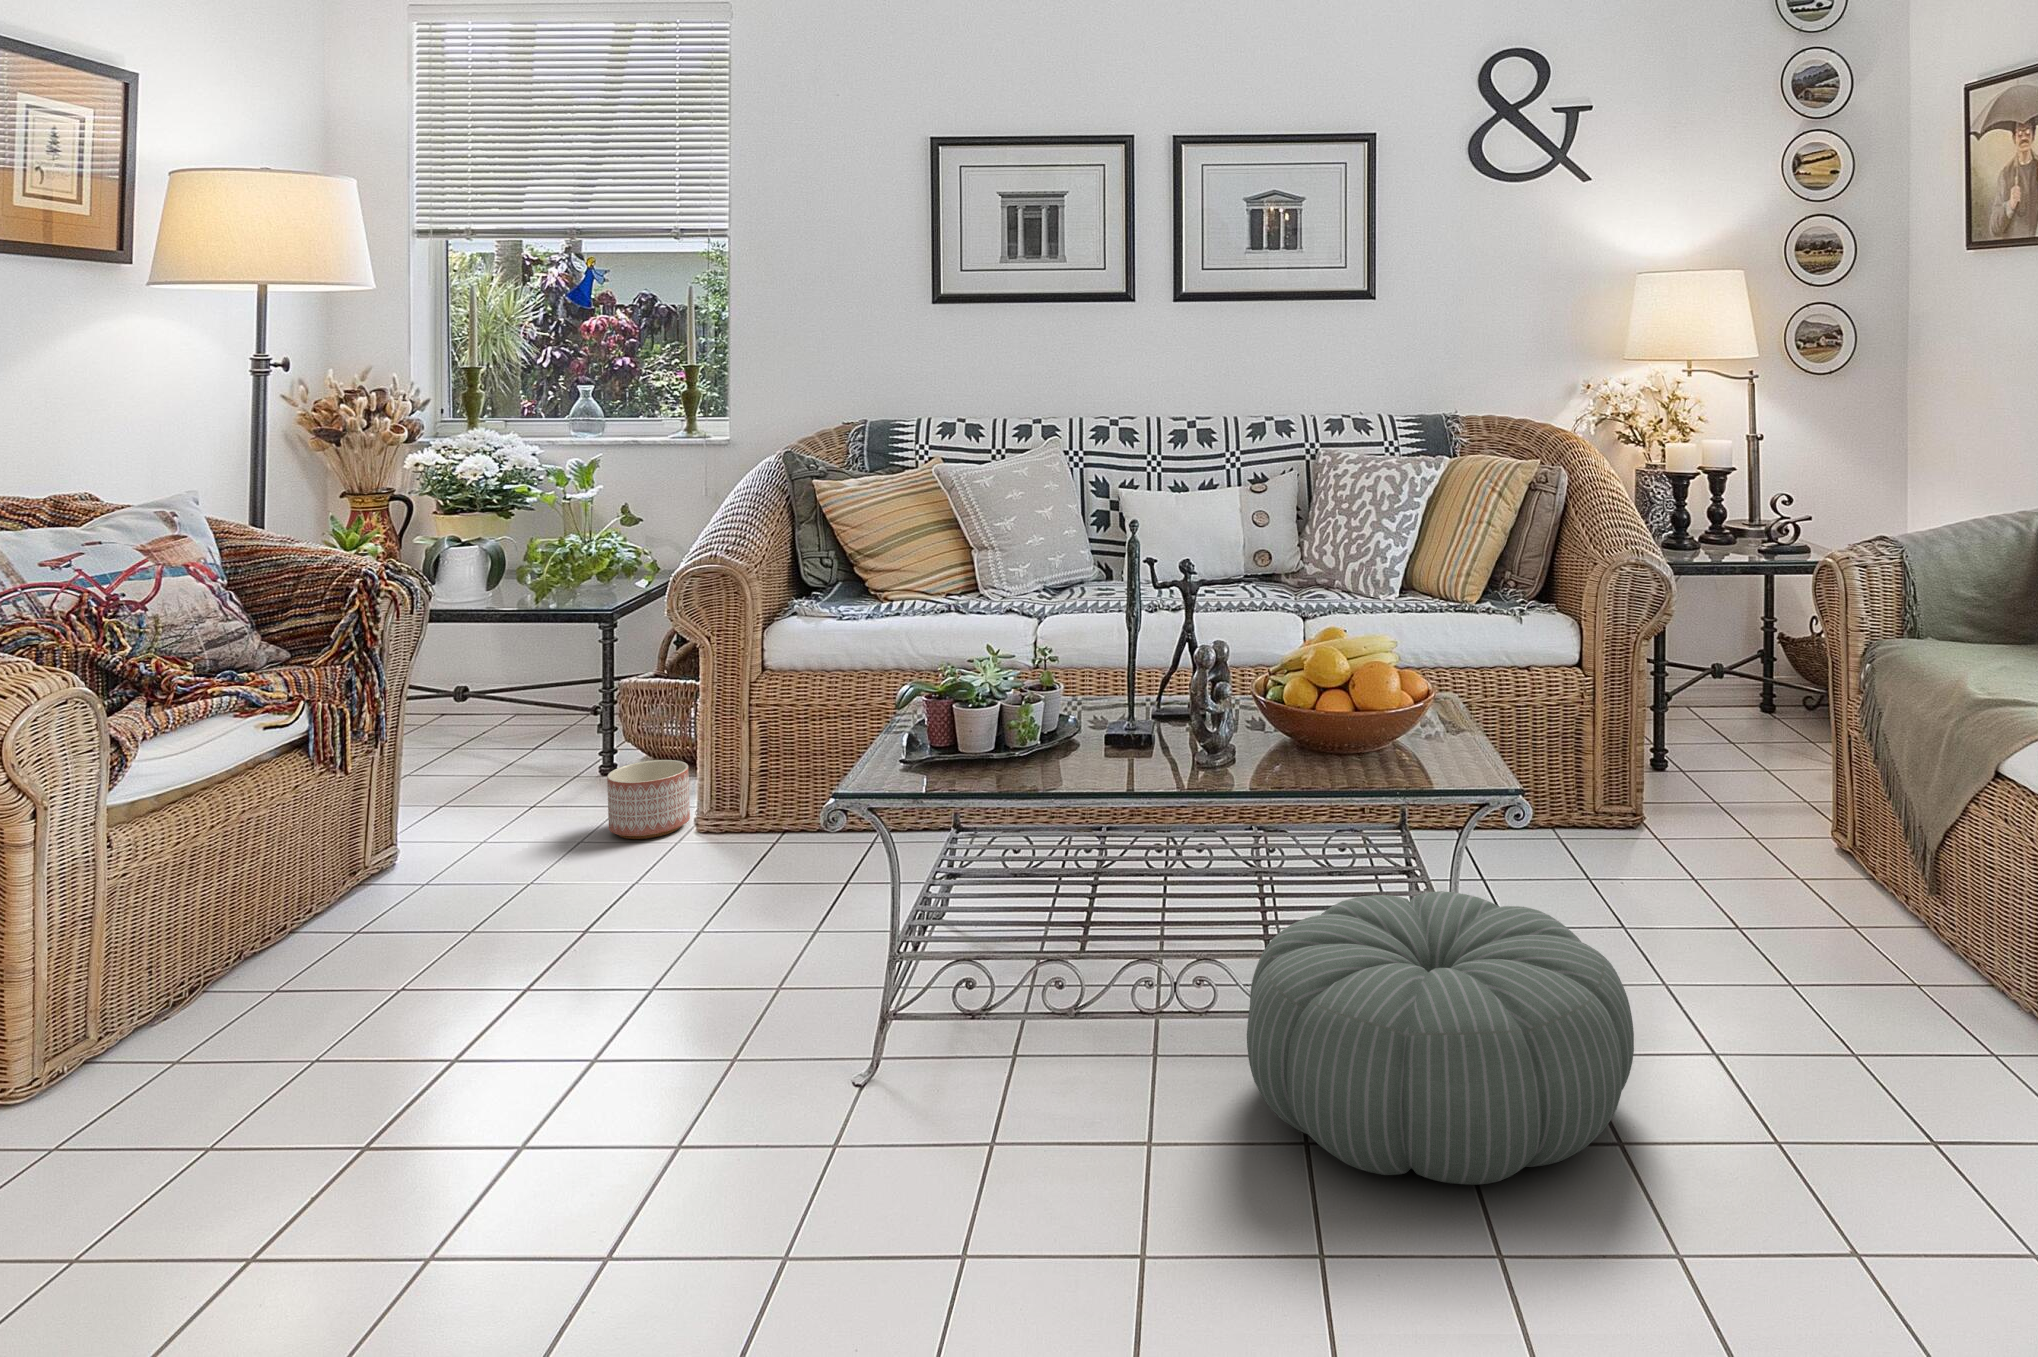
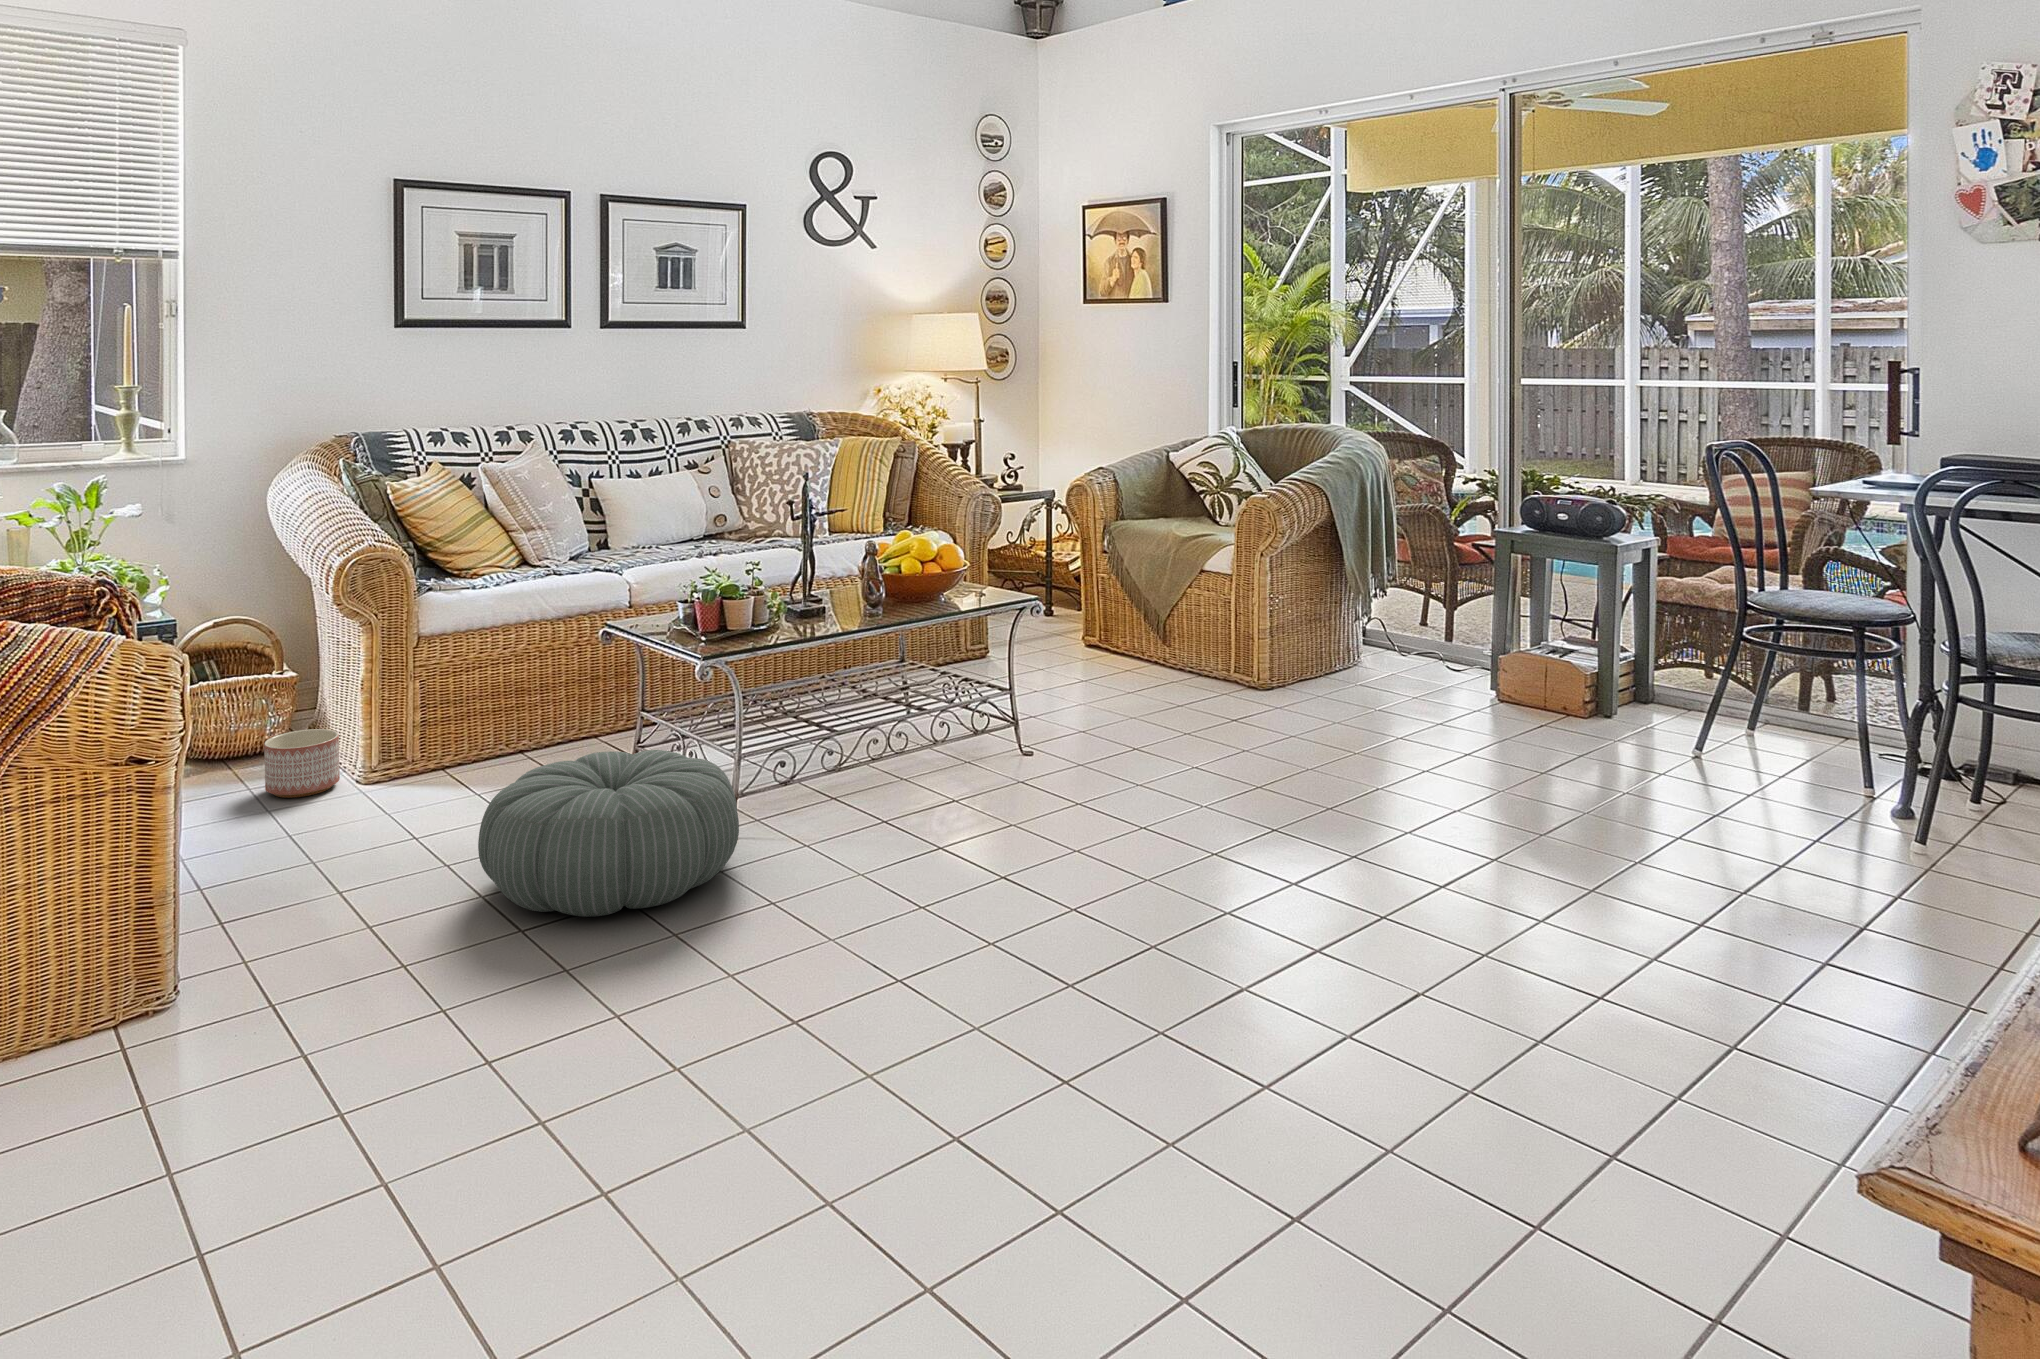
pouf: present [1247,891,1634,1185] -> present [478,750,739,916]

